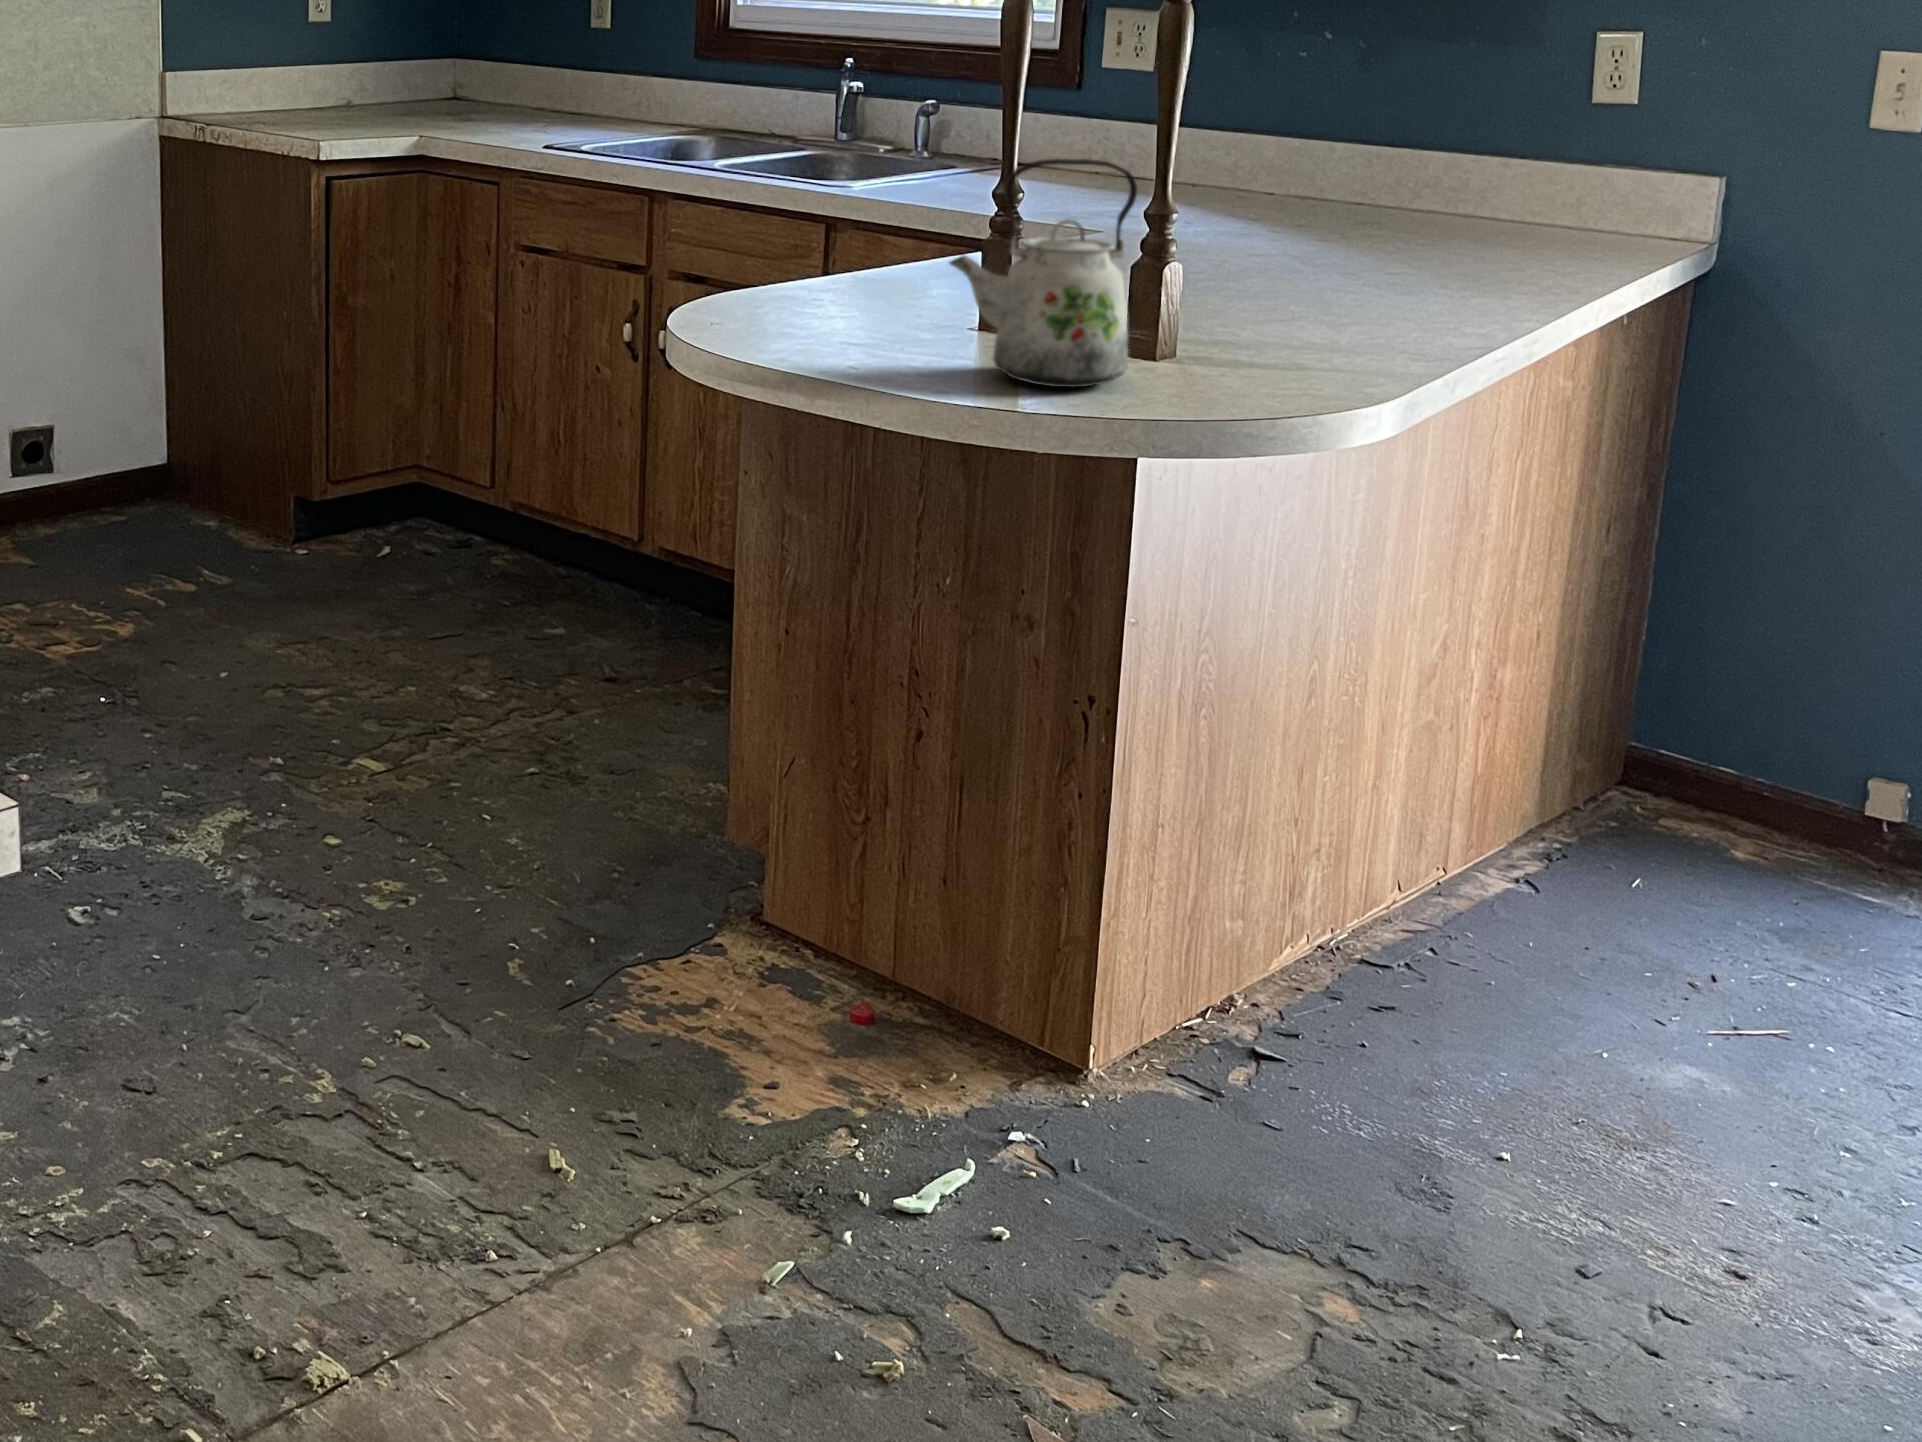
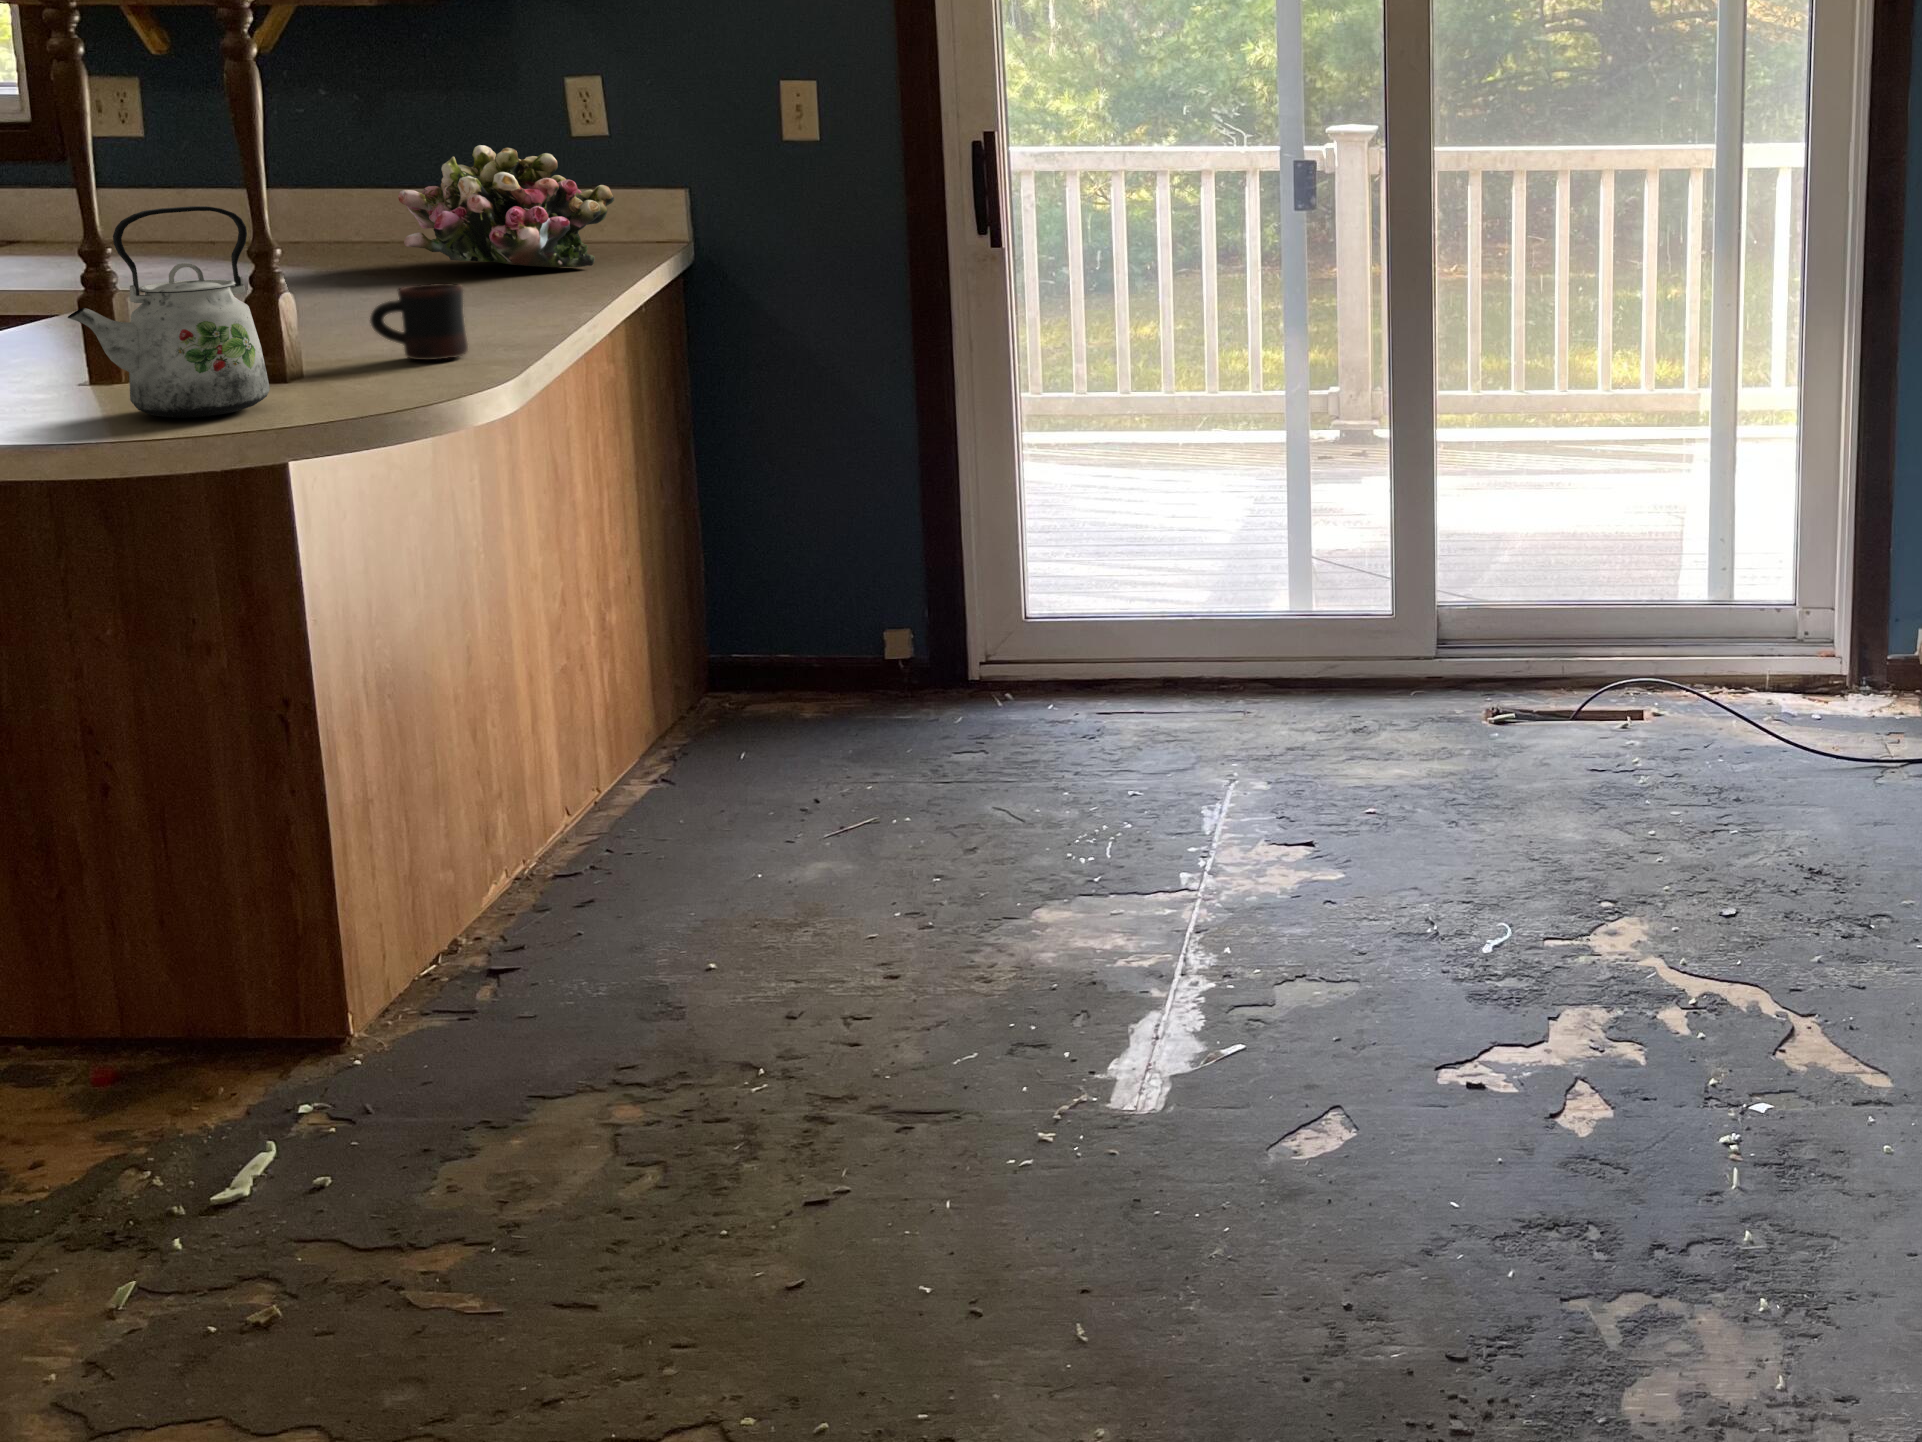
flower arrangement: none [1362,104,1620,258] -> present [398,145,614,267]
mug: none [1266,268,1376,358] -> present [370,283,468,360]

